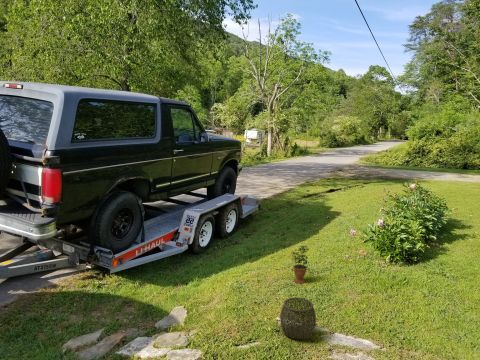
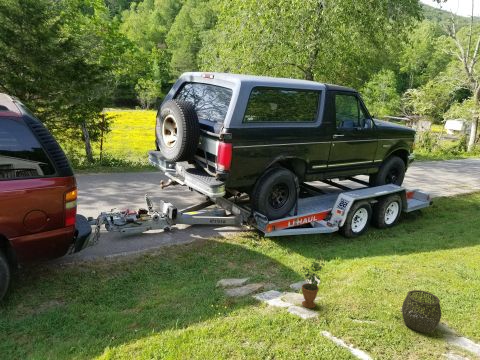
potted plant: present [292,246,308,284] -> present [301,262,324,308]

